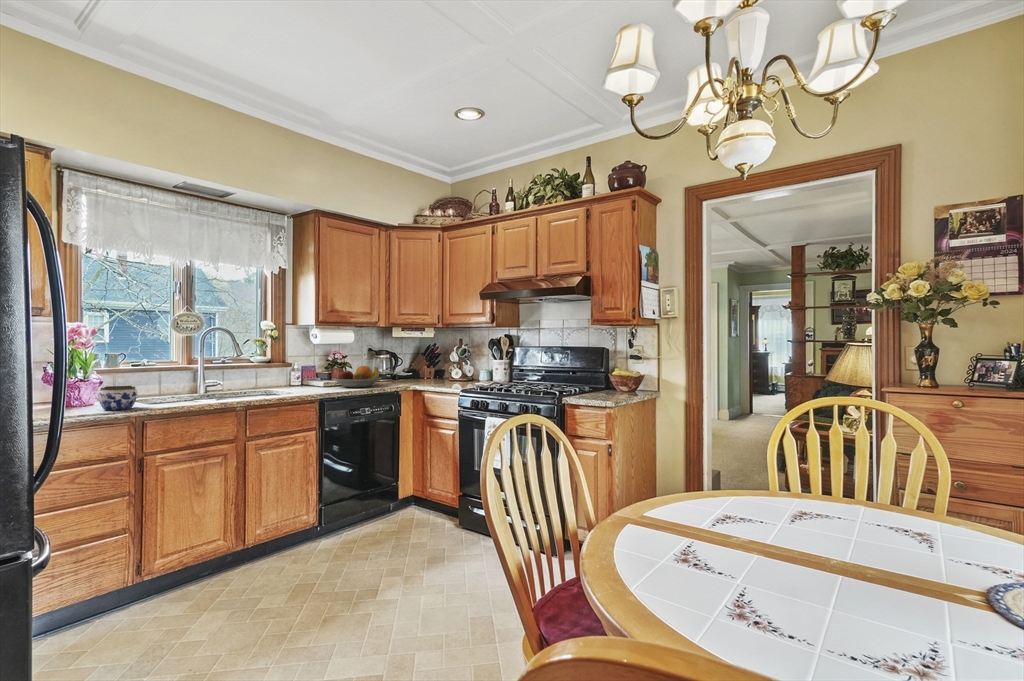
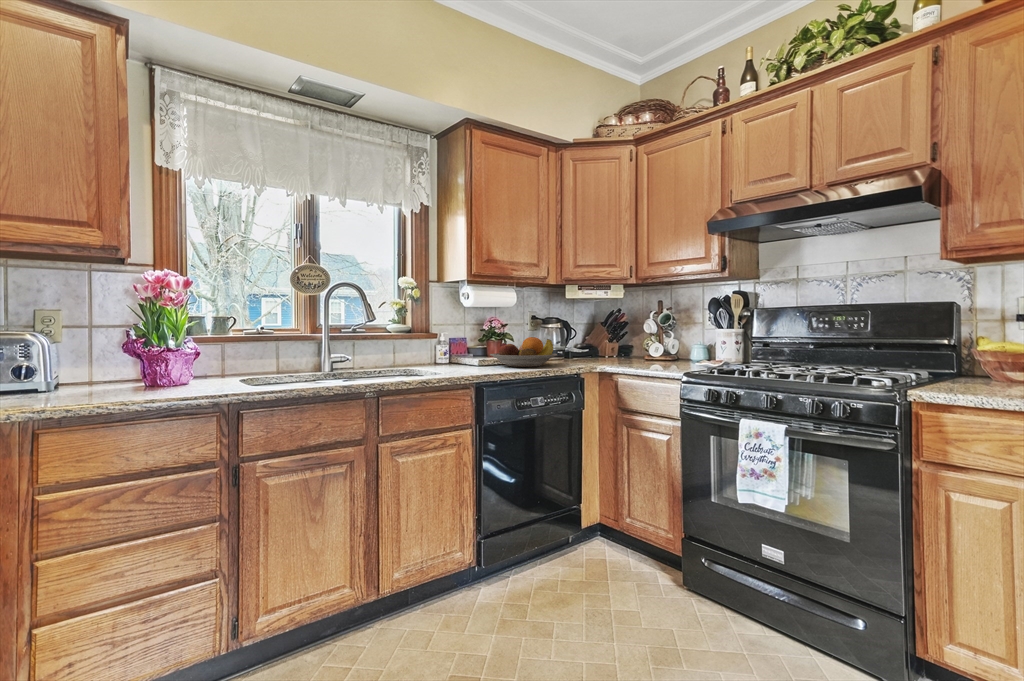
jar: present [98,386,137,410] -> none [177,358,230,394]

